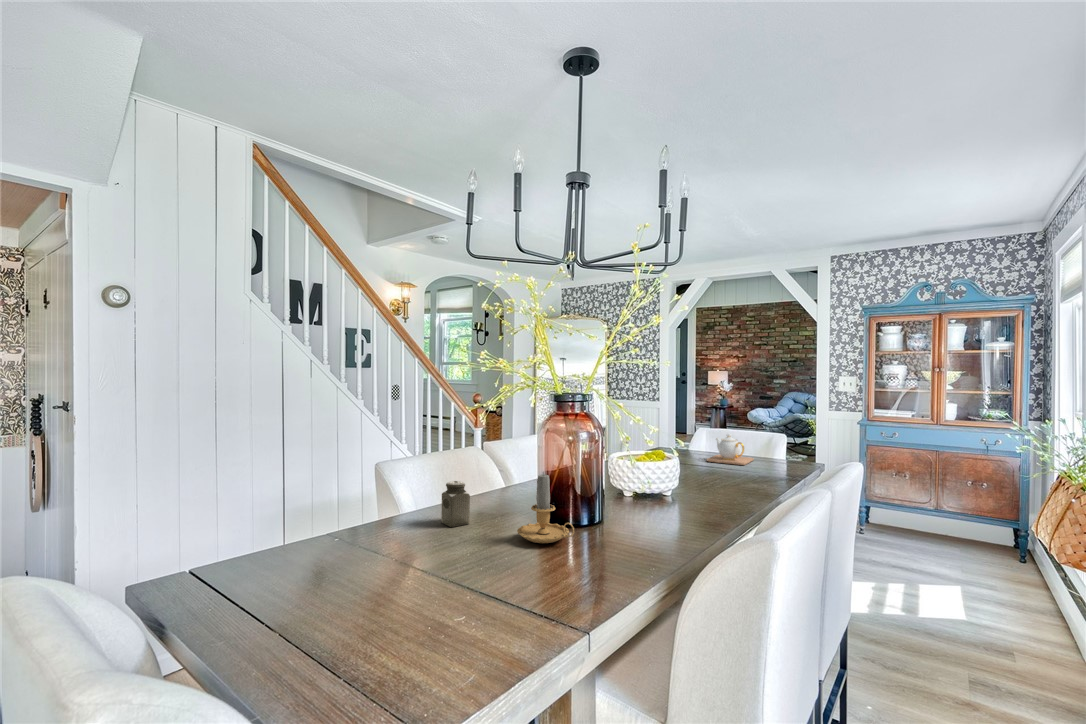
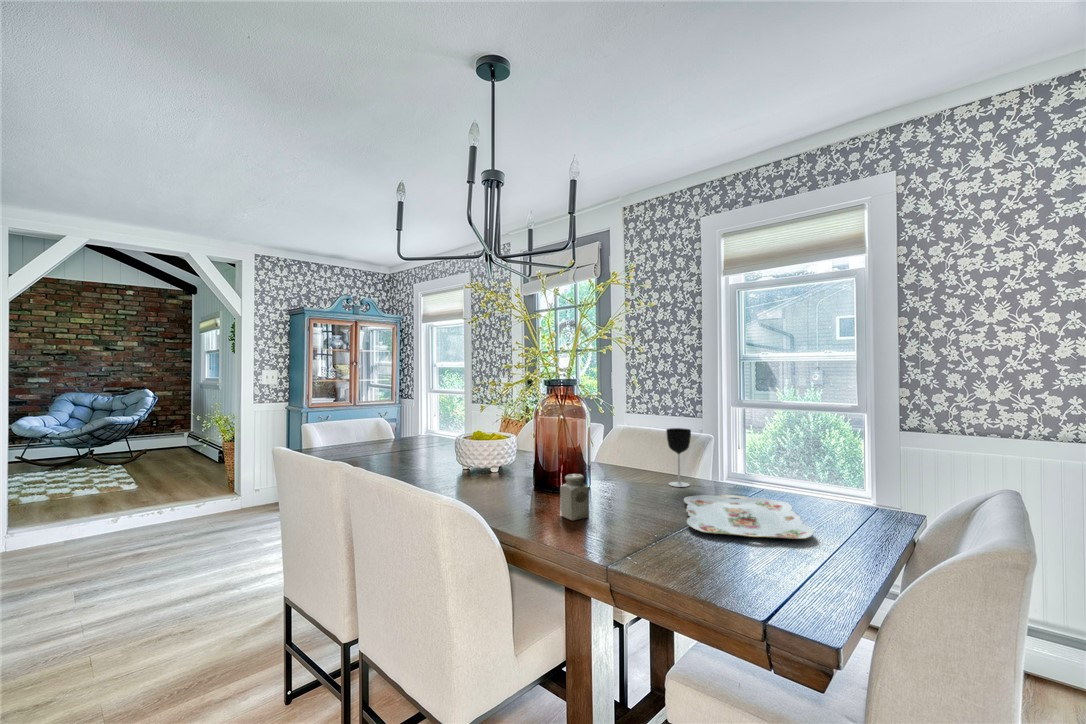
teapot: present [707,434,754,465] -> none [378,419,423,447]
candle: present [517,473,574,543] -> none [603,441,644,496]
wine glass: none [595,477,631,576] -> present [666,428,691,487]
serving tray: none [319,555,530,625] -> present [684,495,814,539]

